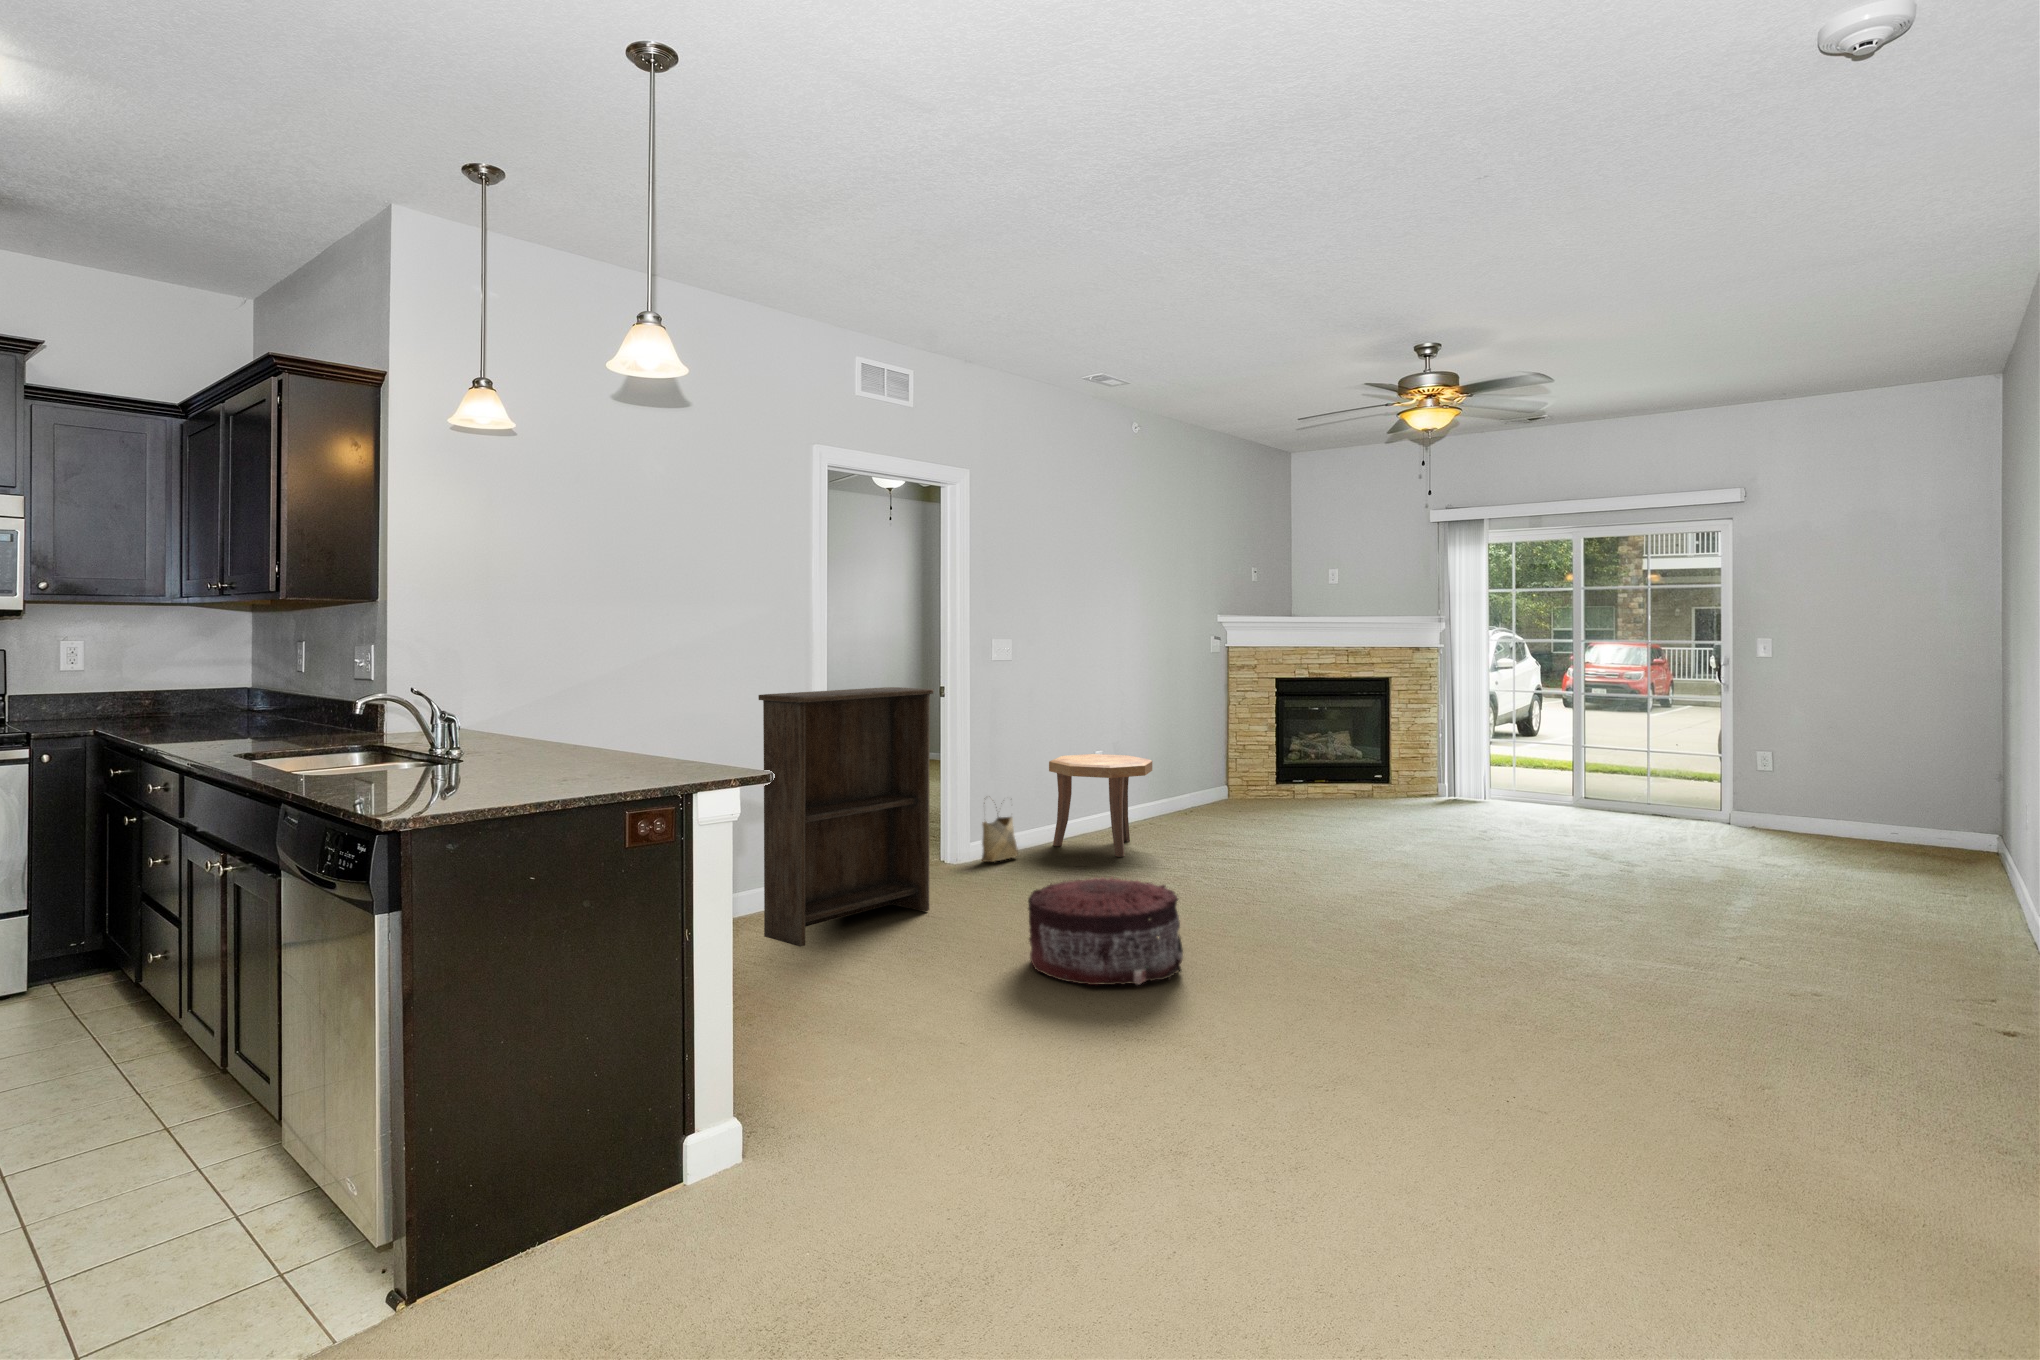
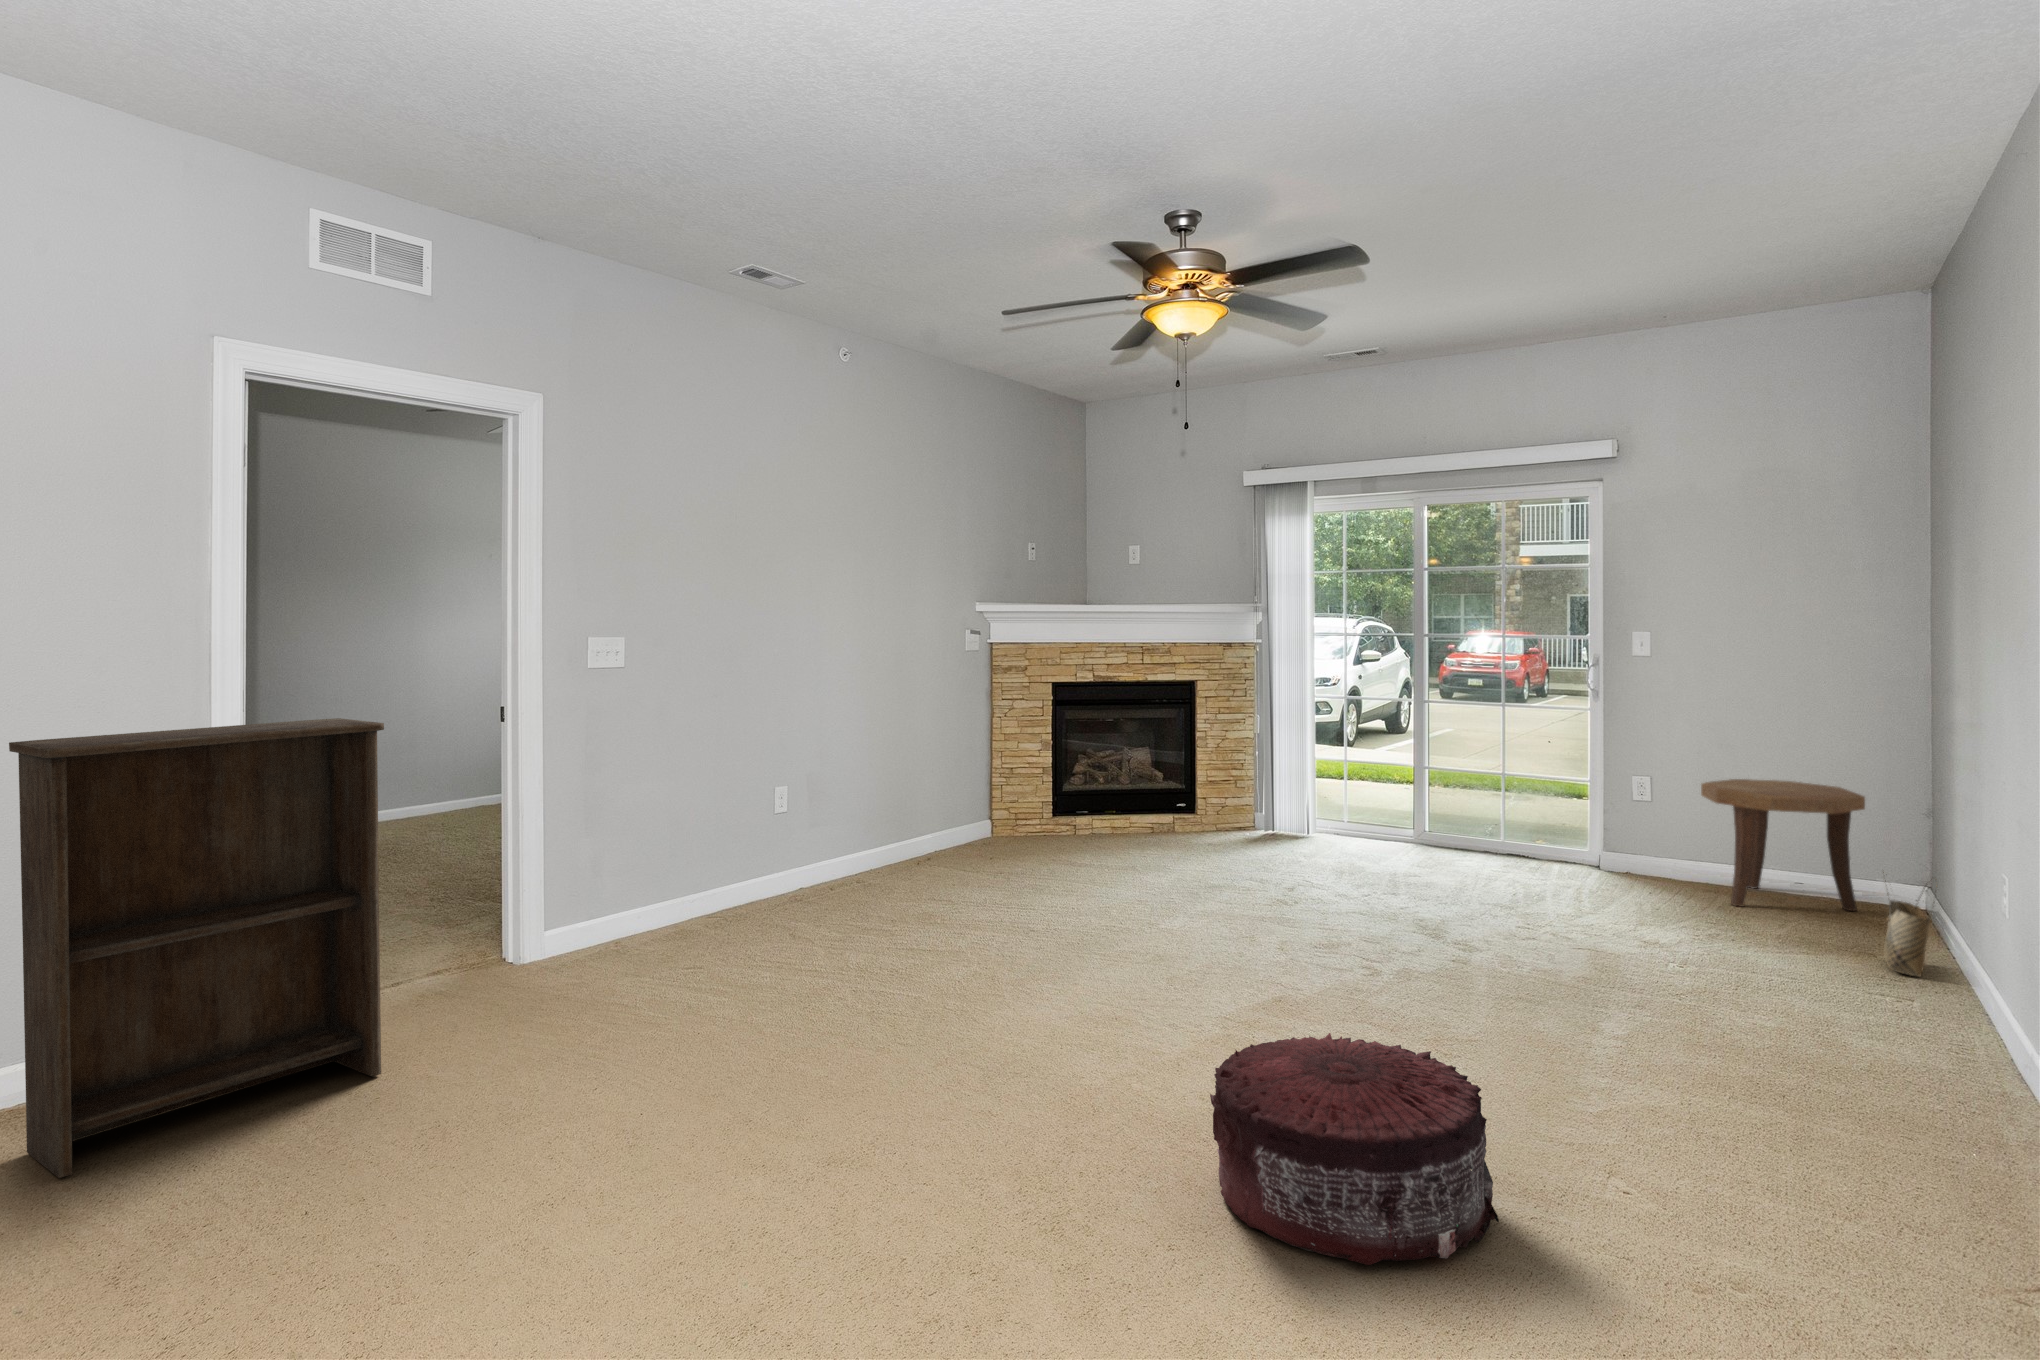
side table: present [1049,754,1152,857] -> present [1701,779,1865,911]
woven basket: present [982,817,1018,862] -> present [1883,872,1937,977]
pouf: present [1028,878,1183,985] -> present [1210,1033,1499,1265]

